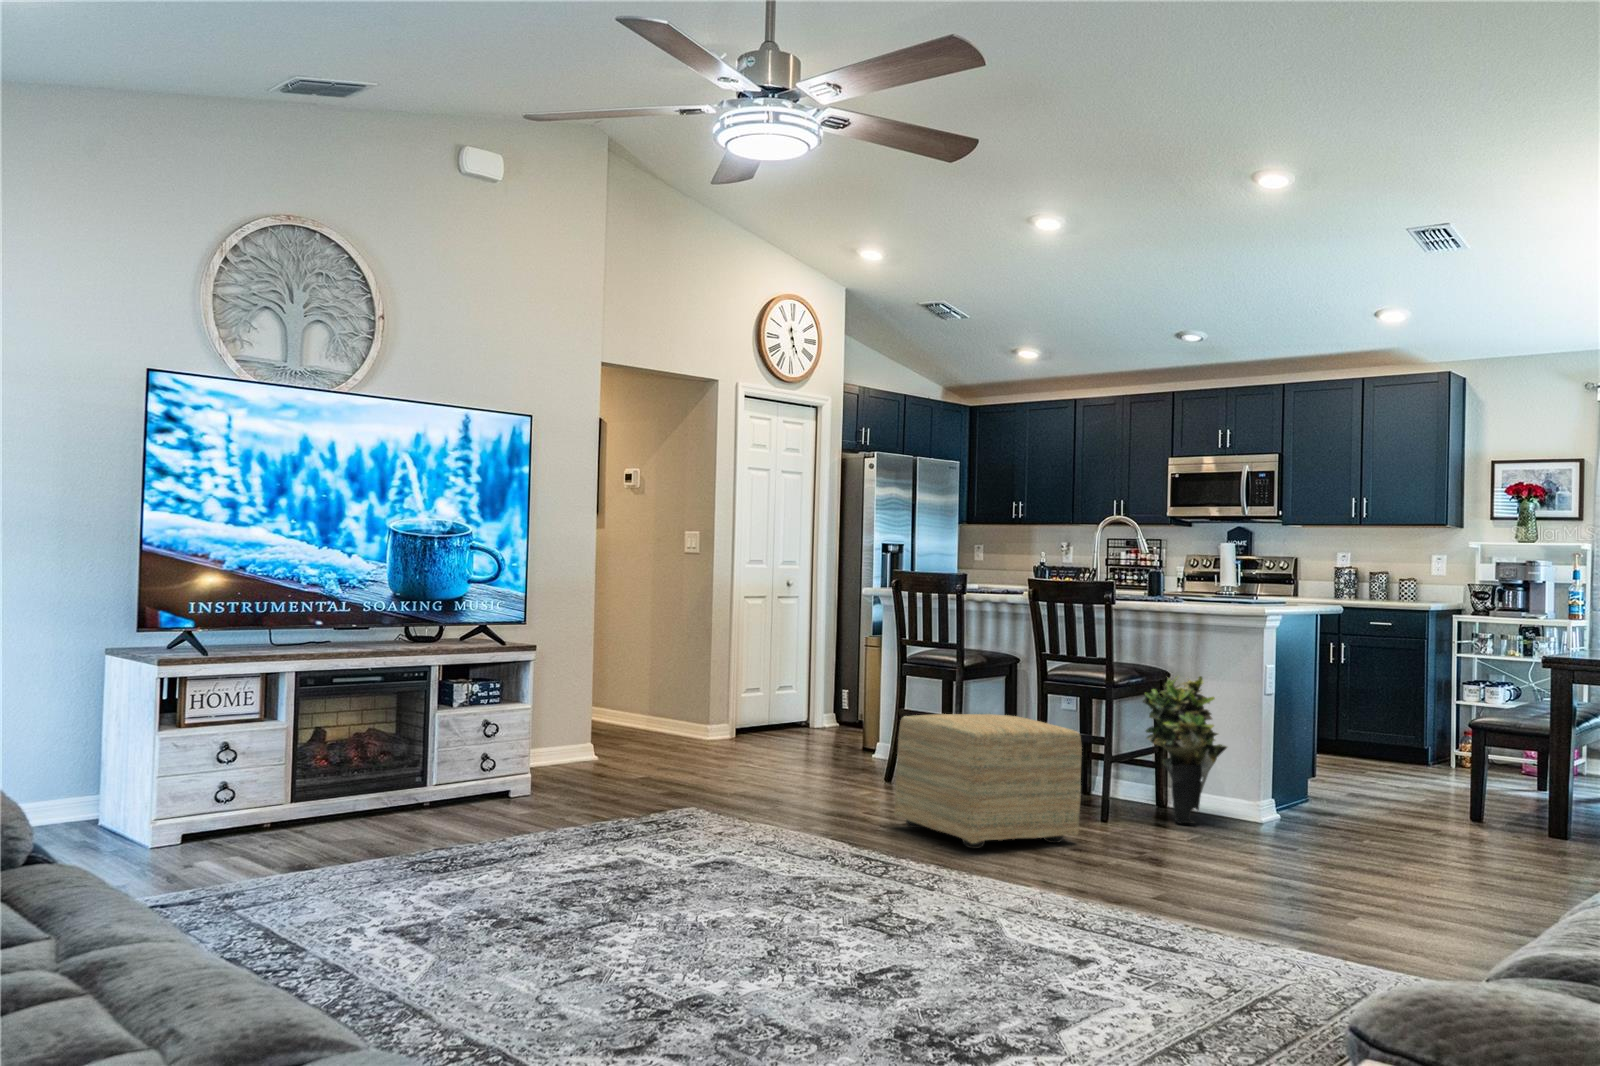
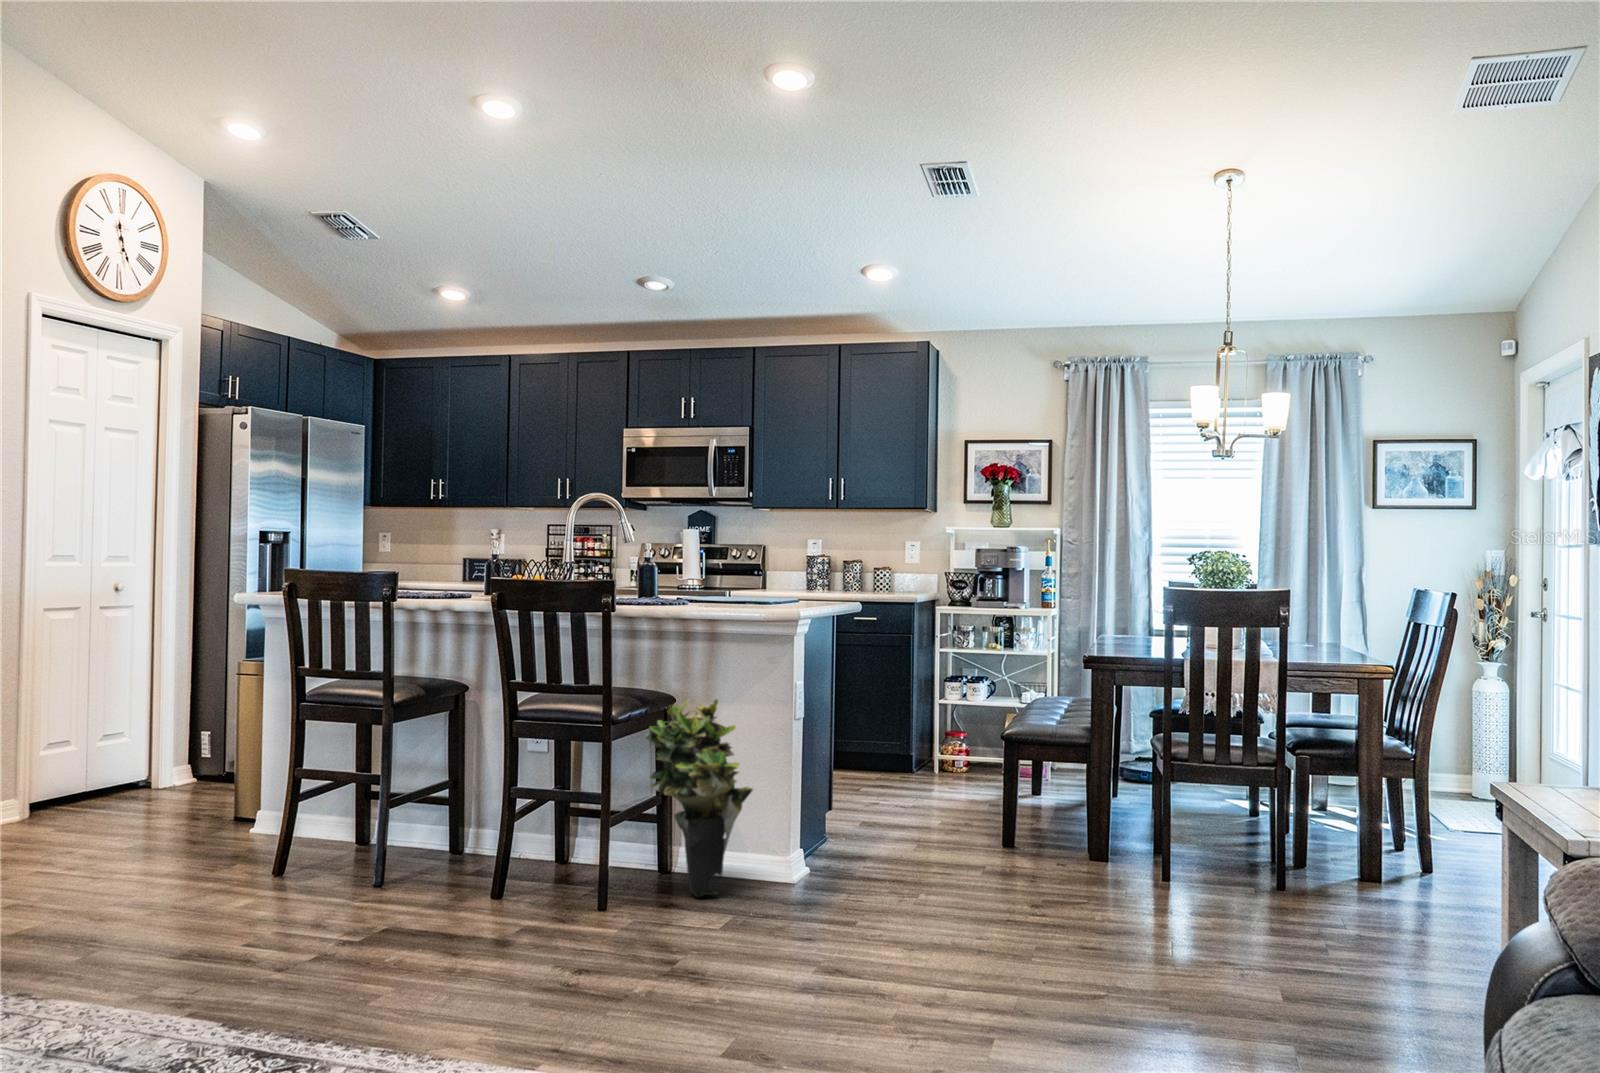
ottoman: present [894,714,1082,848] -> none [297,778,584,995]

